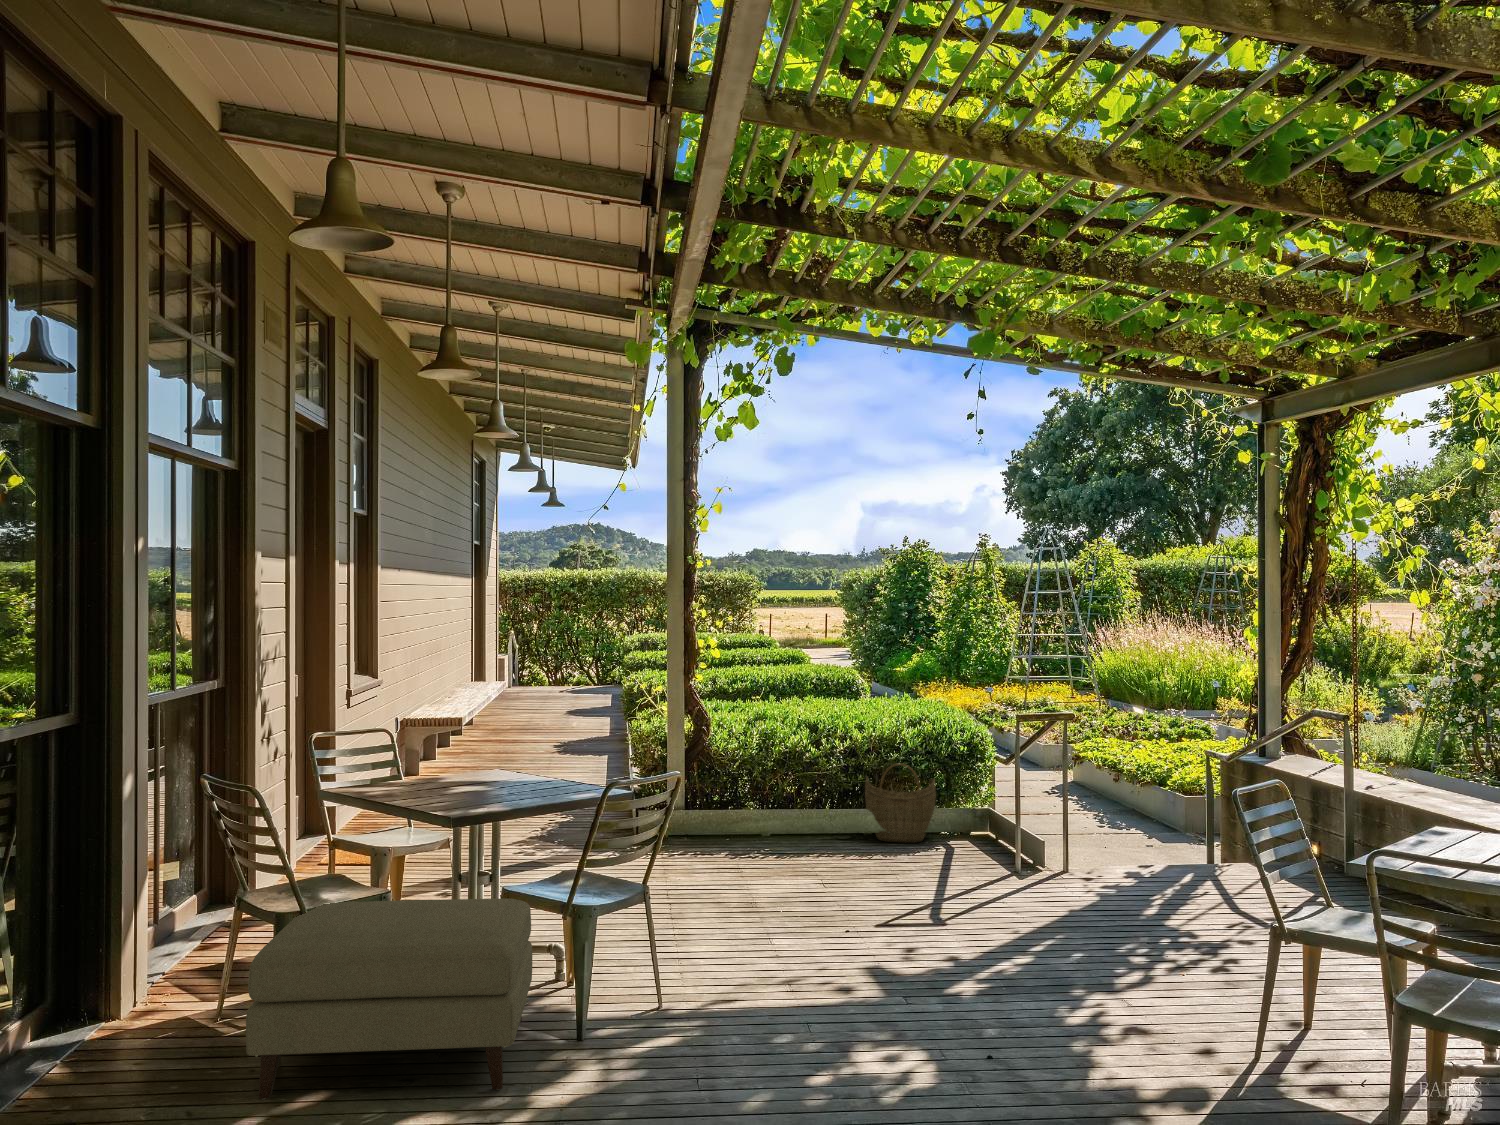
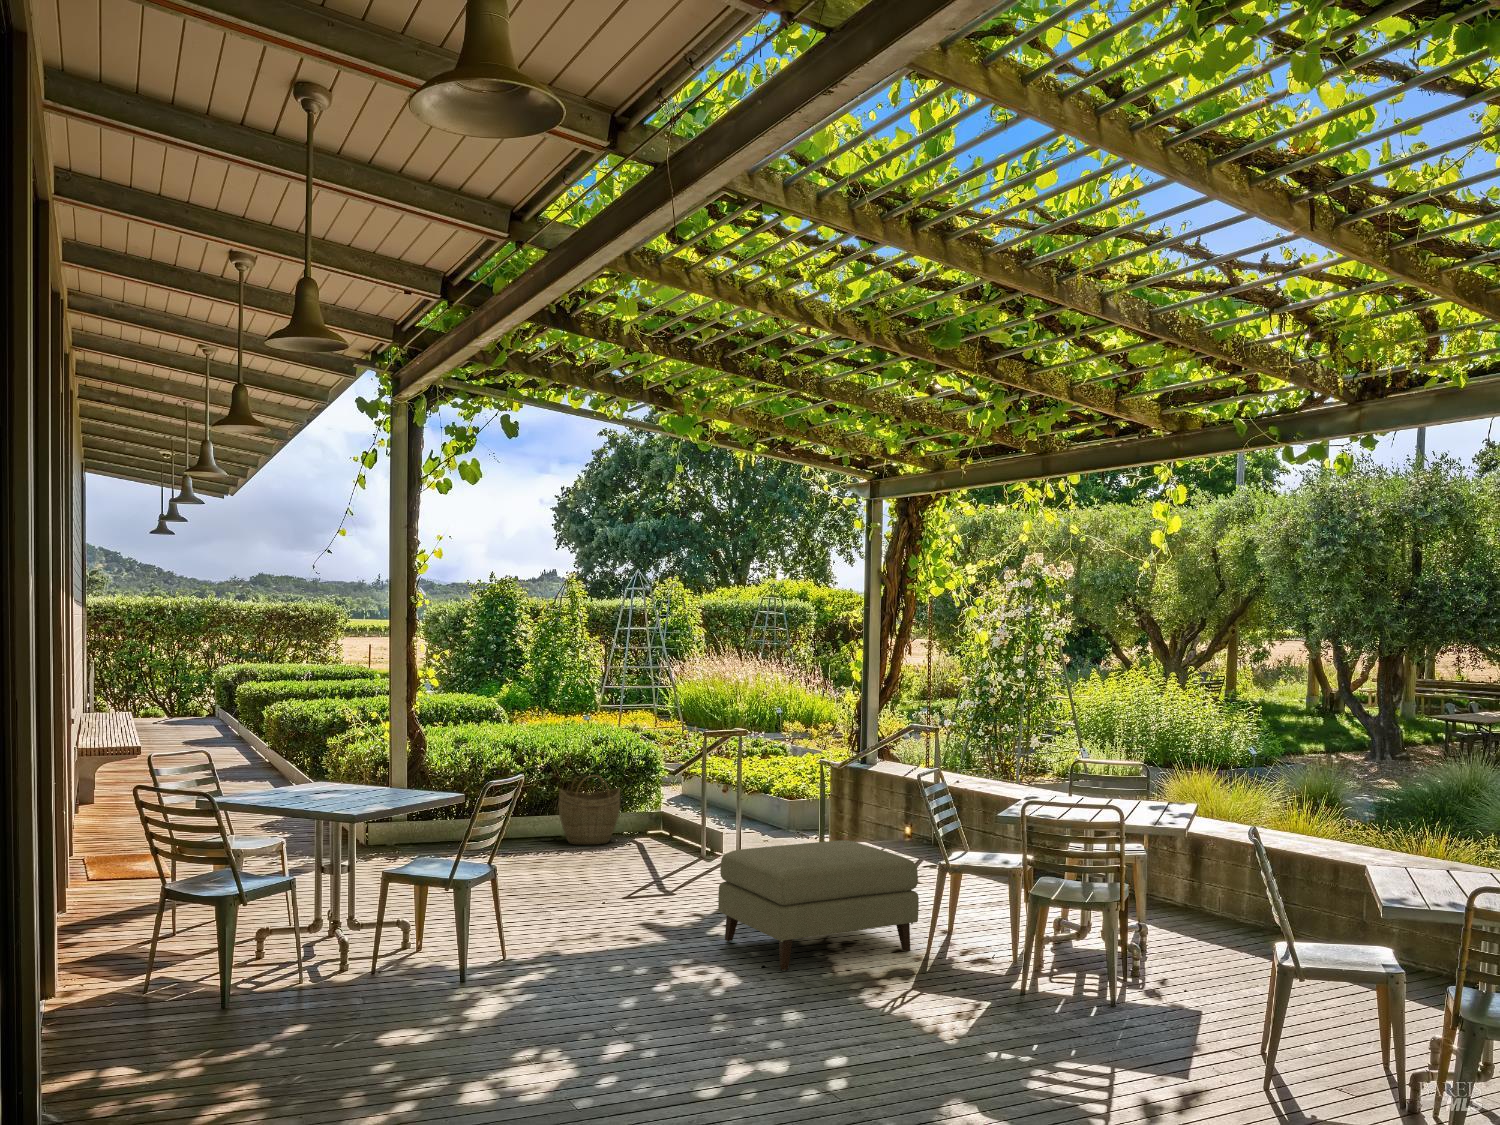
ottoman: present [246,898,532,1100] -> present [718,840,919,971]

